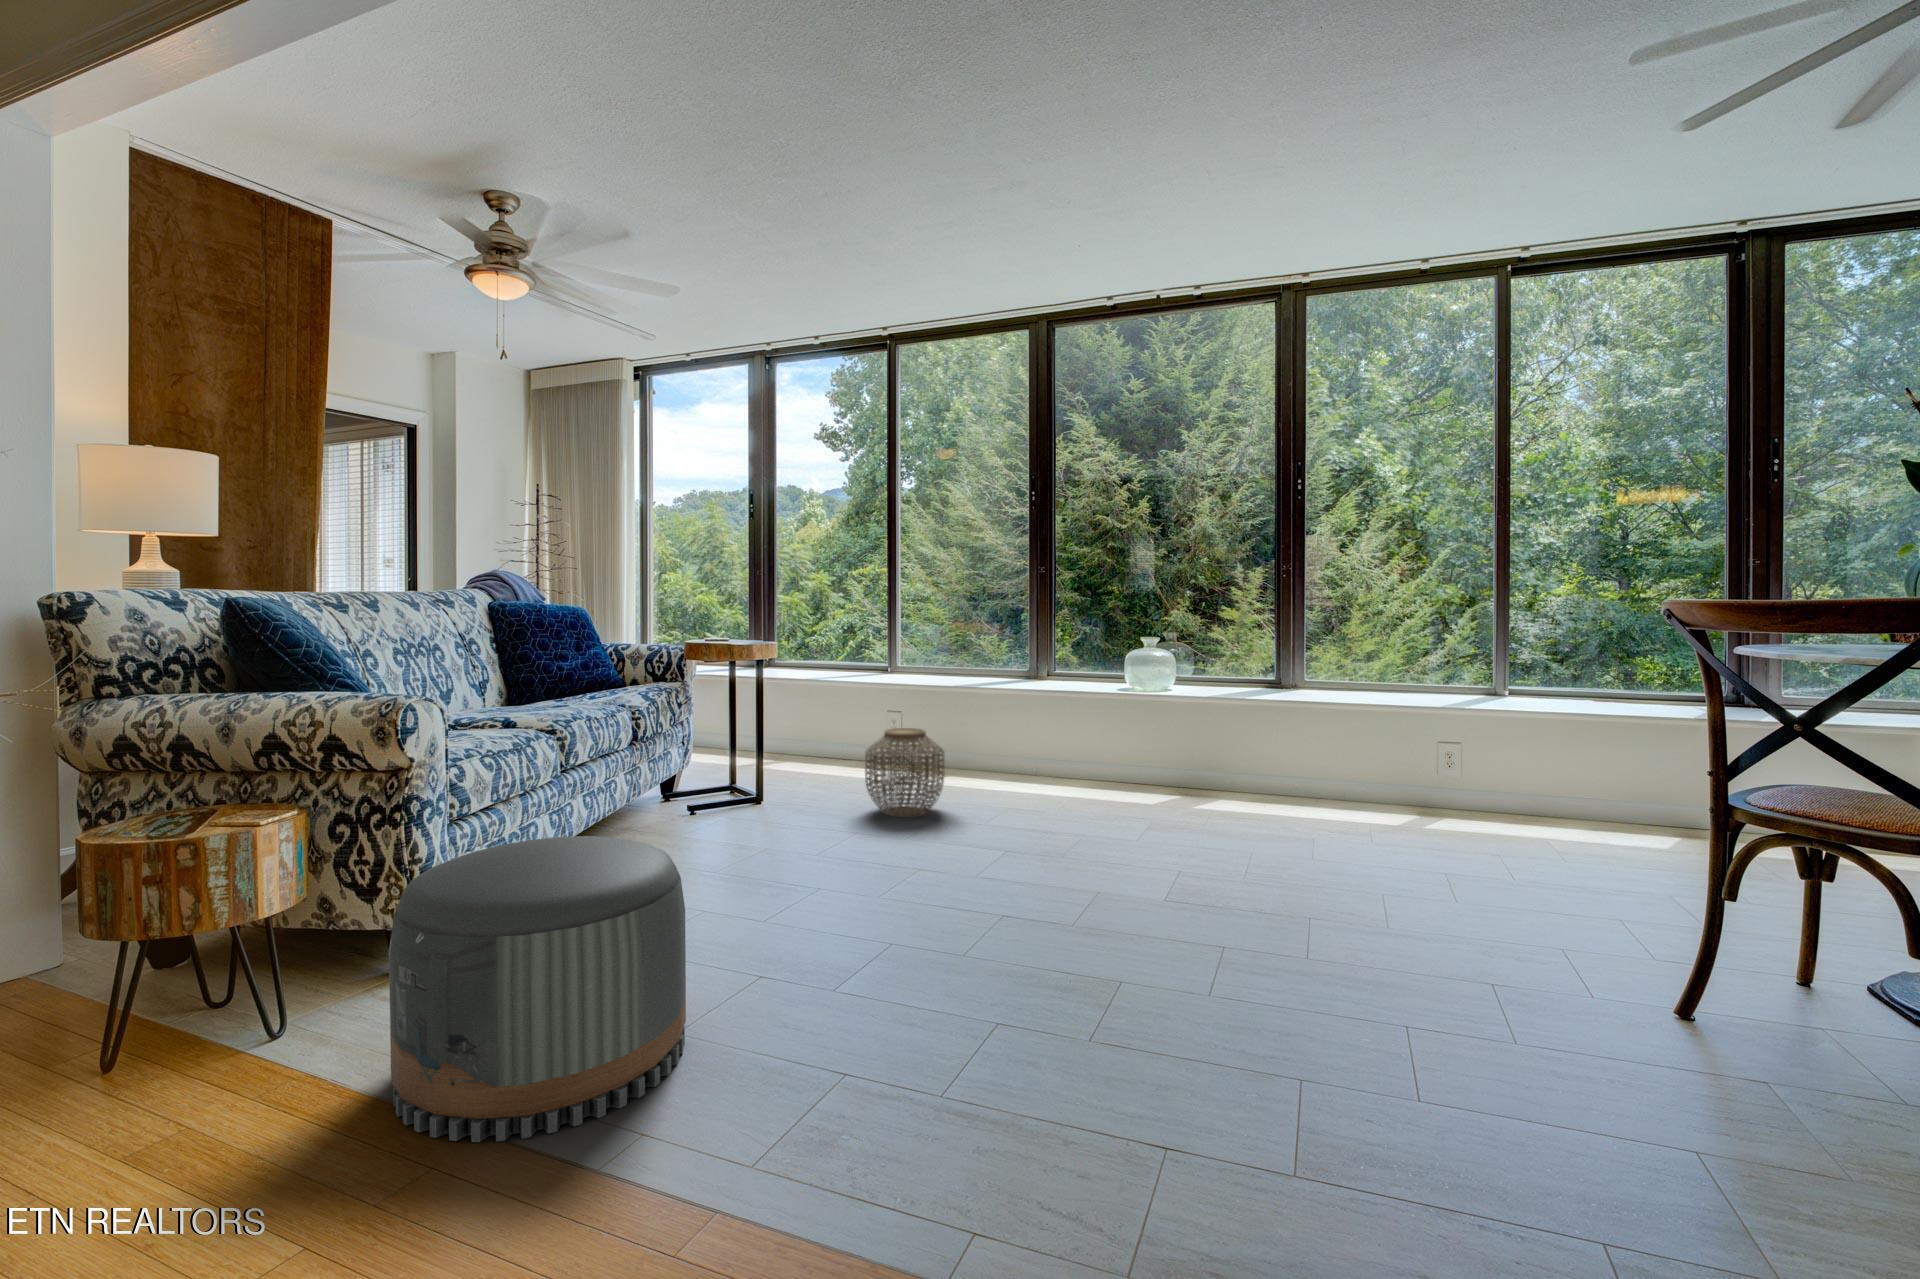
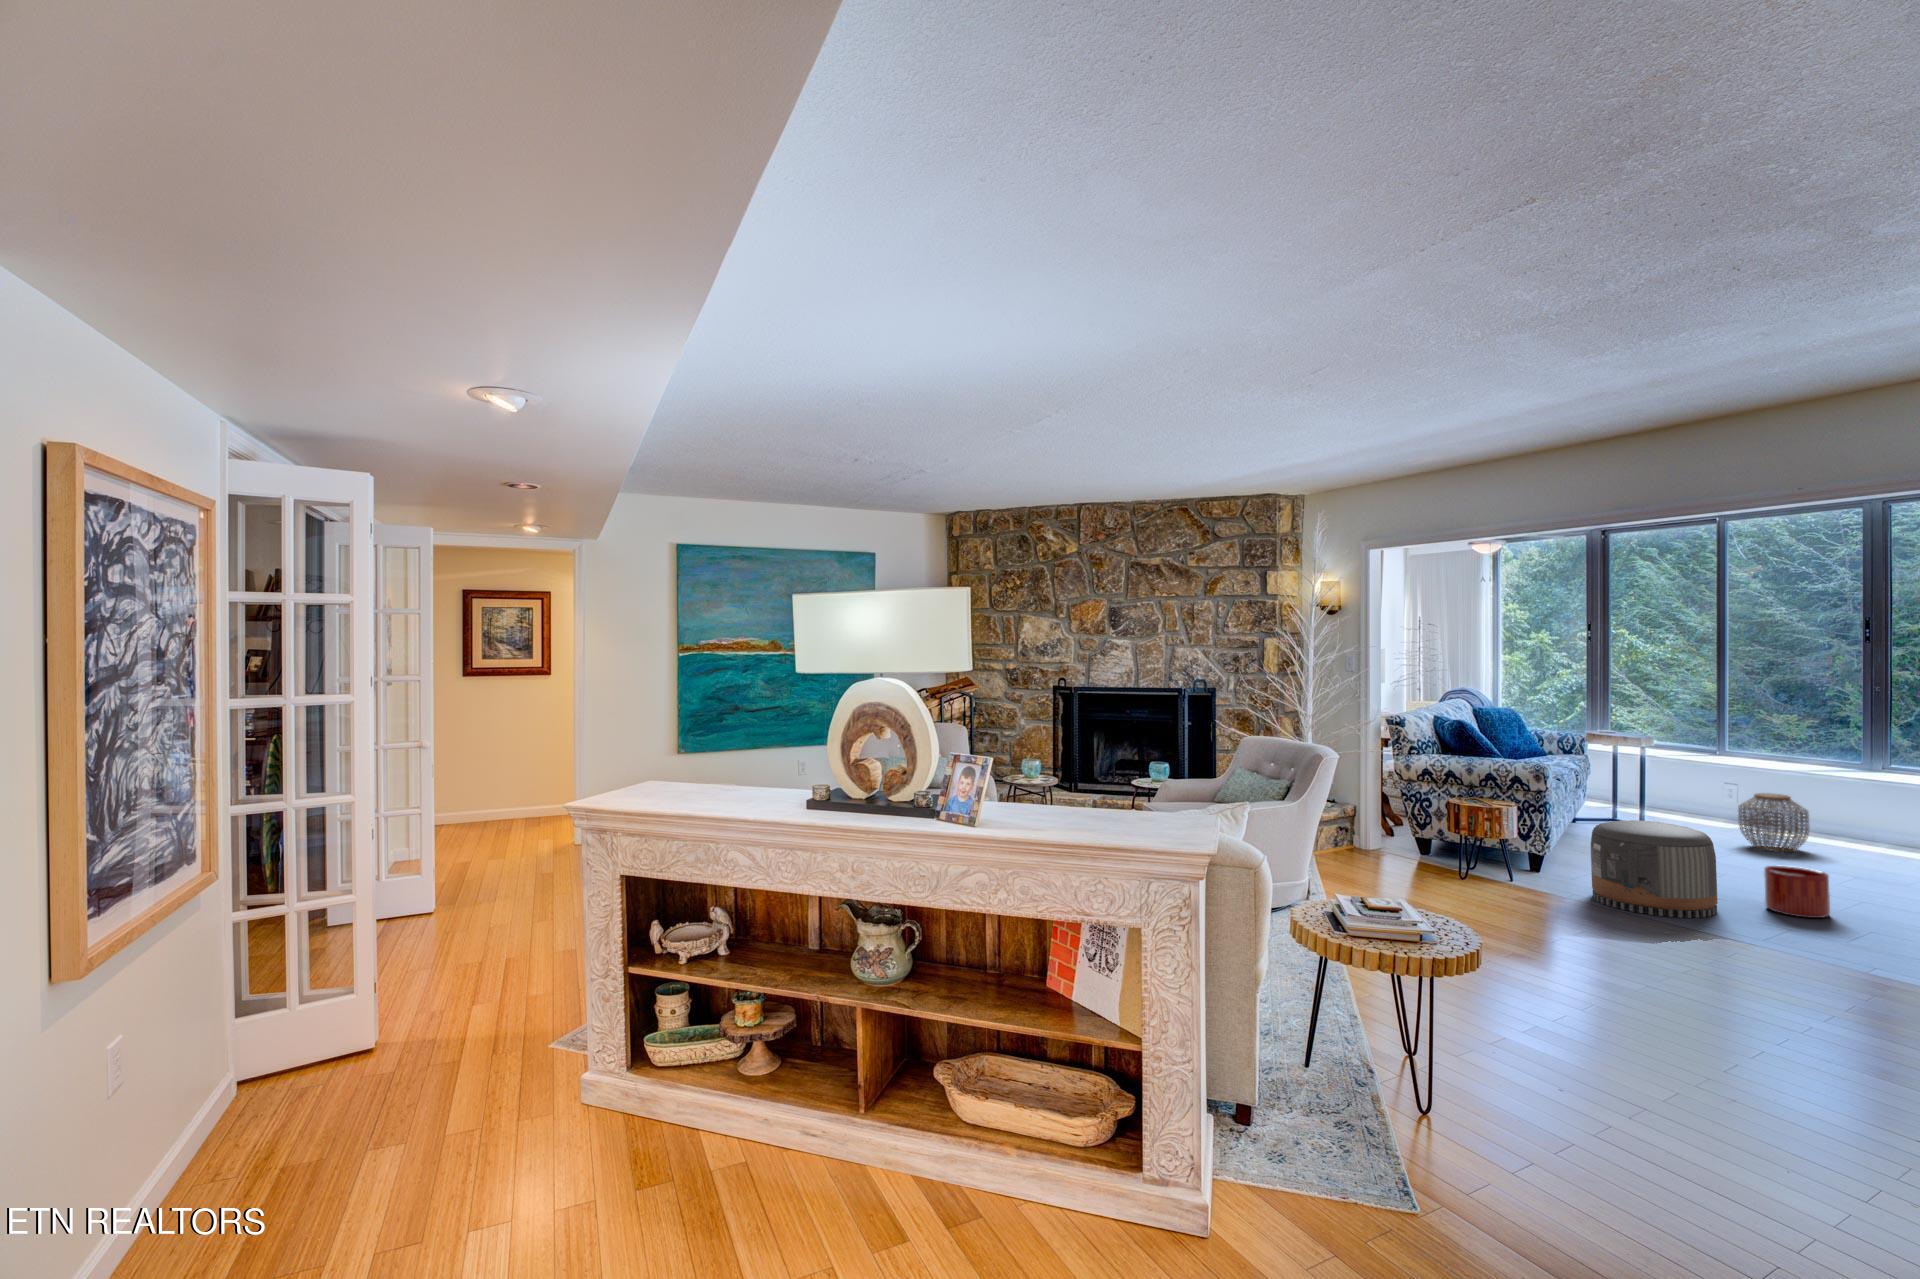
planter: none [795,902,902,1033] -> present [1764,866,1830,918]

